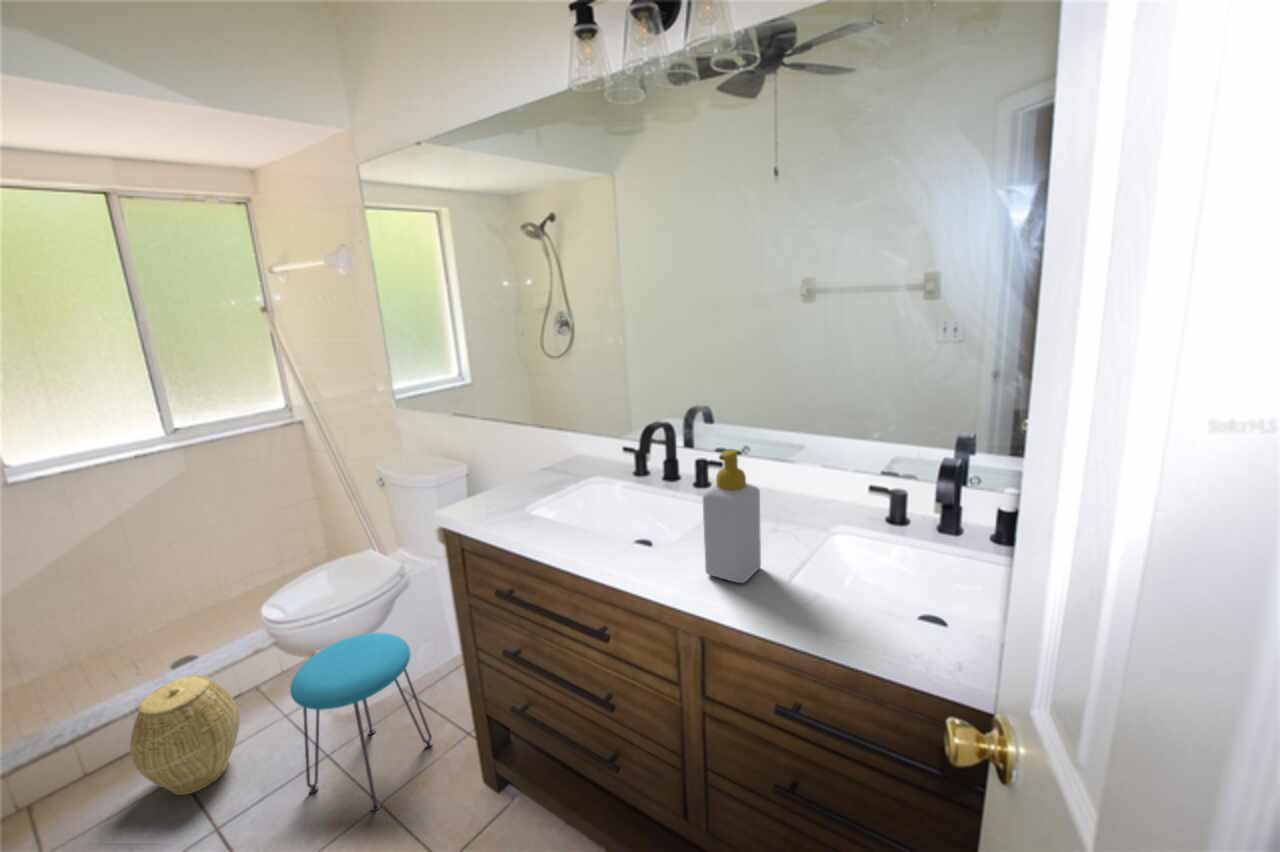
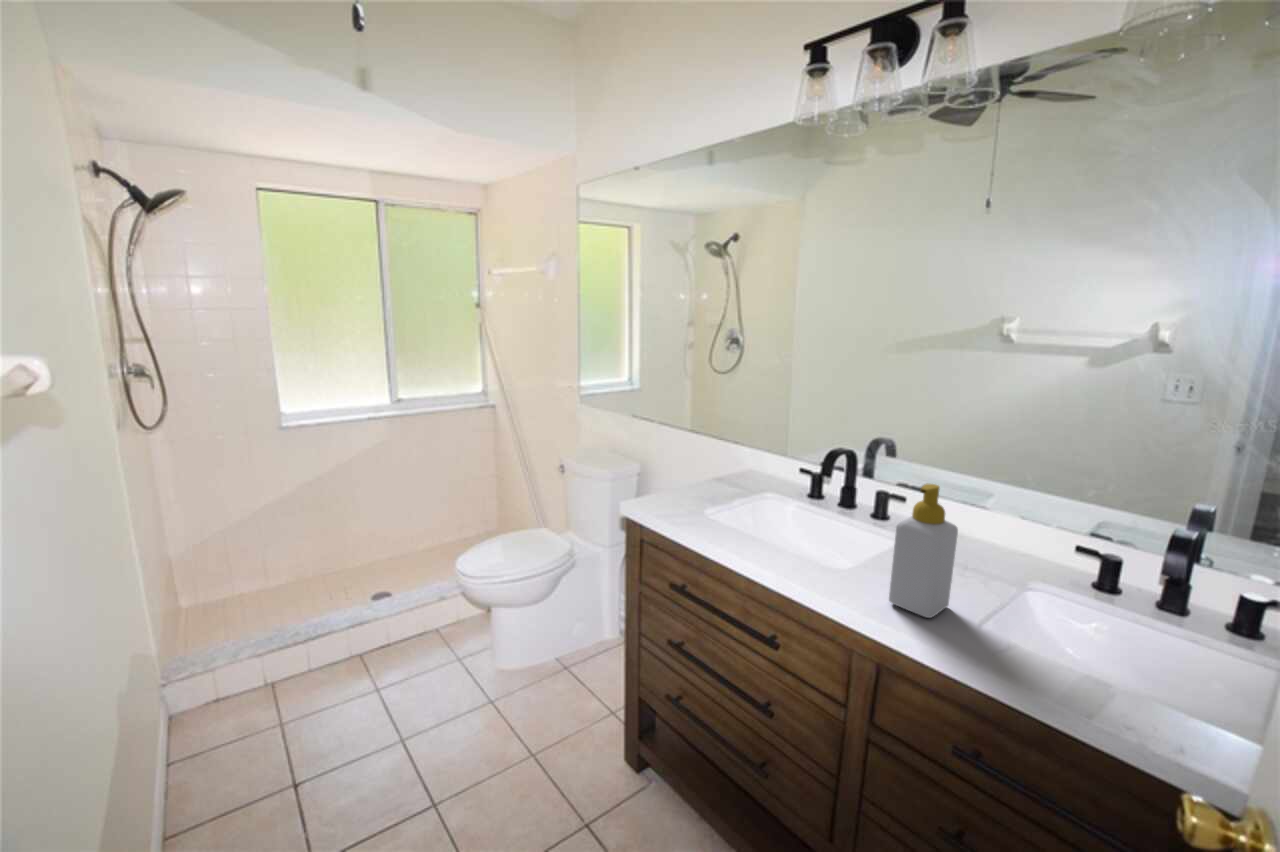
stool: present [290,632,432,811] -> none [475,601,579,760]
woven basket: present [130,675,240,795] -> none [350,607,427,705]

